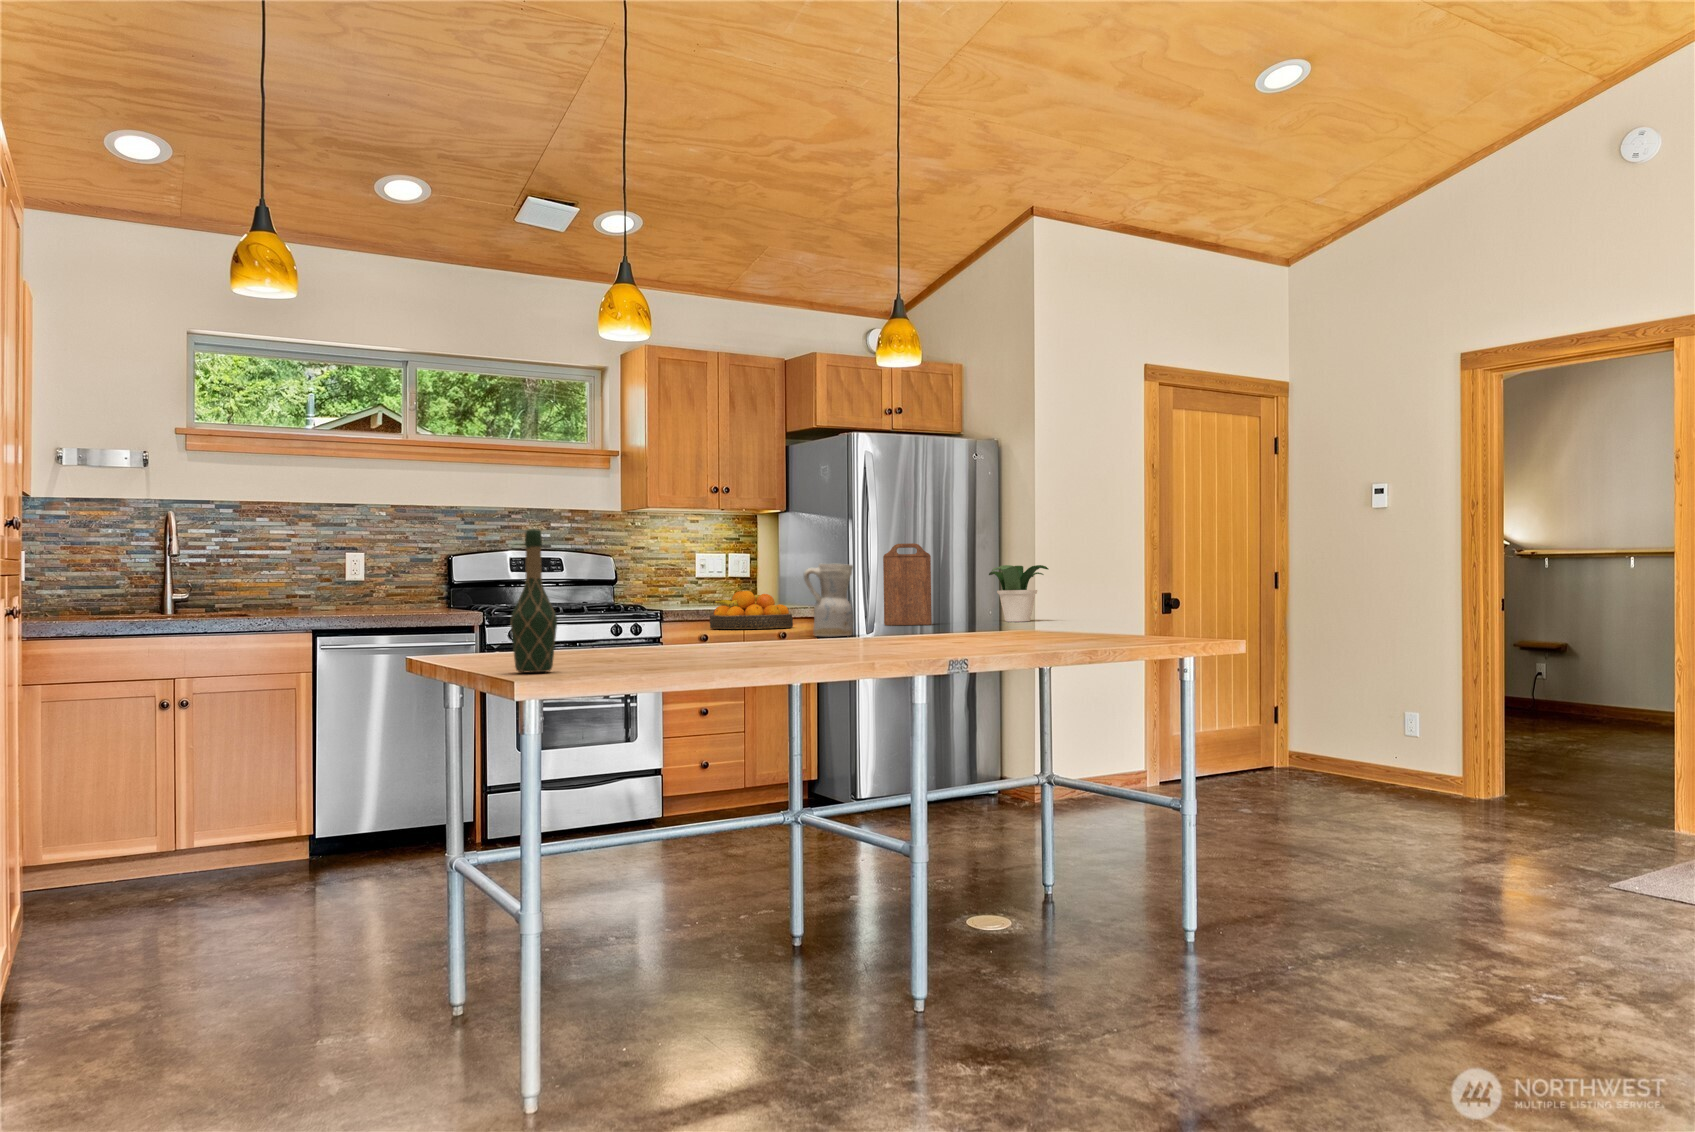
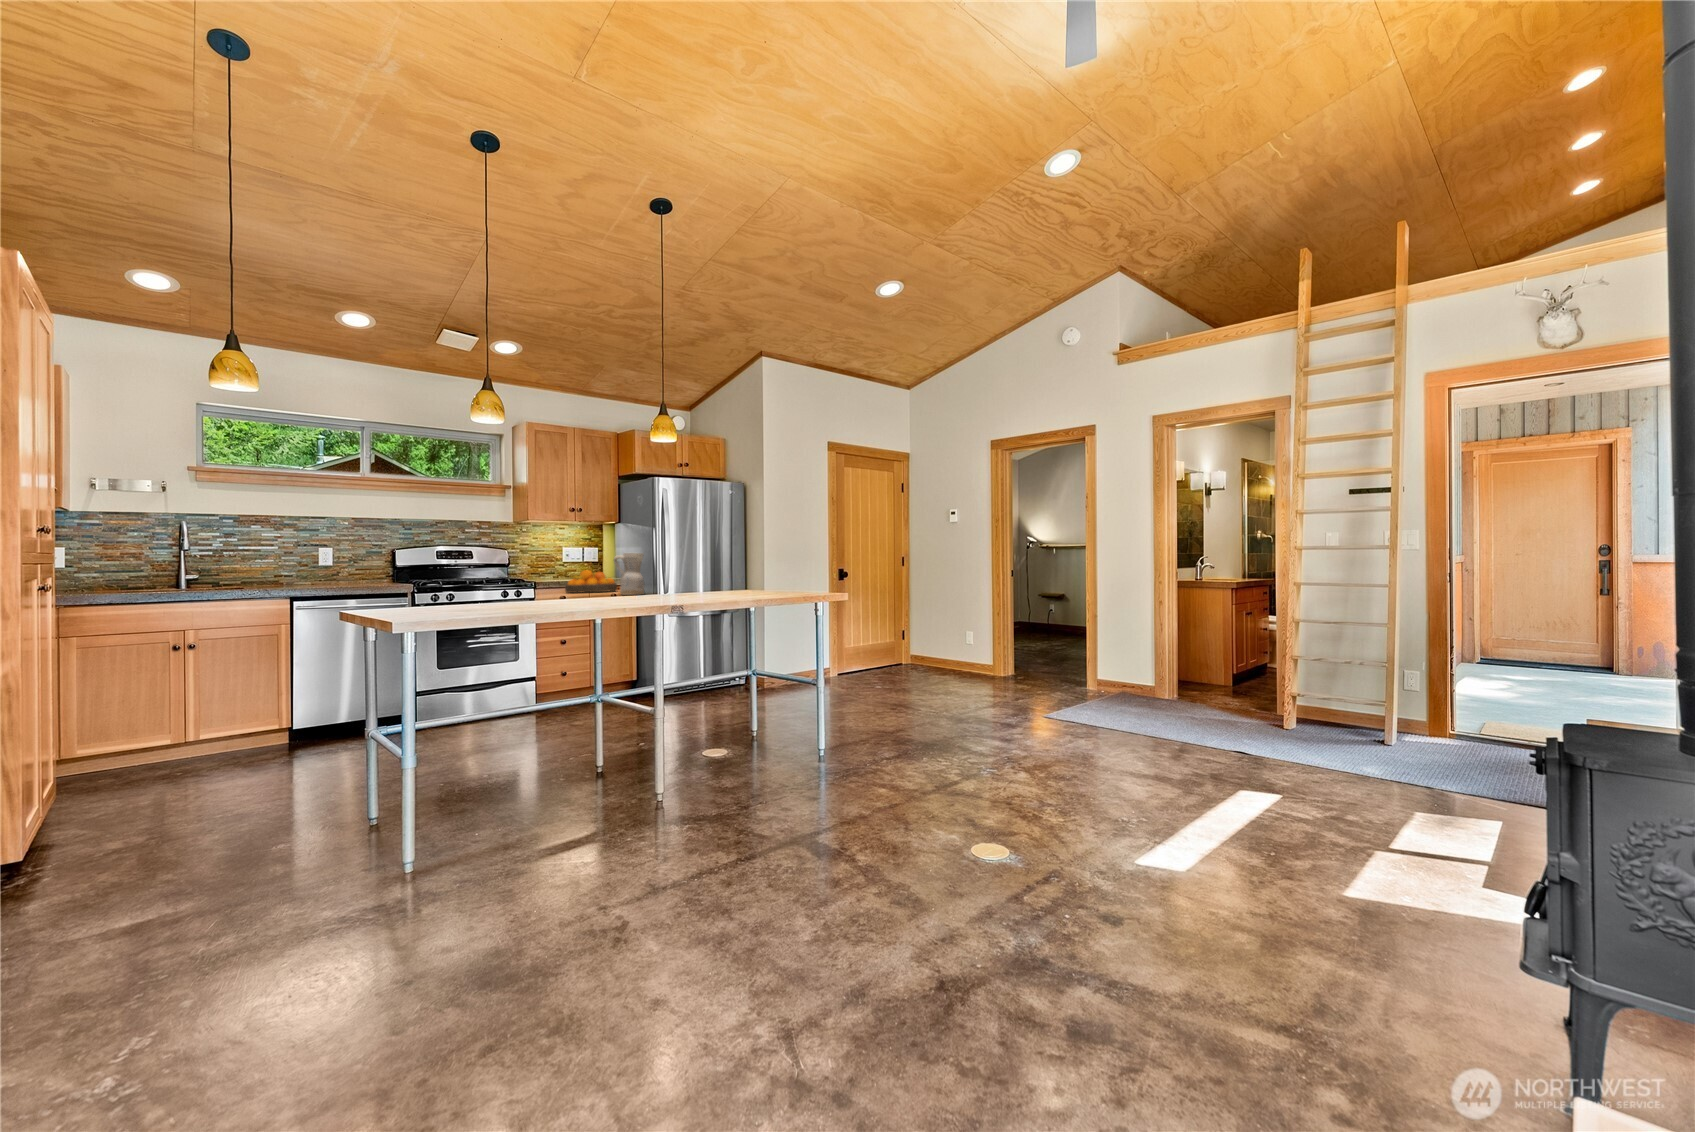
wine bottle: present [510,529,557,672] -> none [400,531,431,615]
cutting board: present [883,543,932,625] -> none [673,542,702,589]
potted plant: present [989,565,1048,622] -> none [738,554,771,586]

